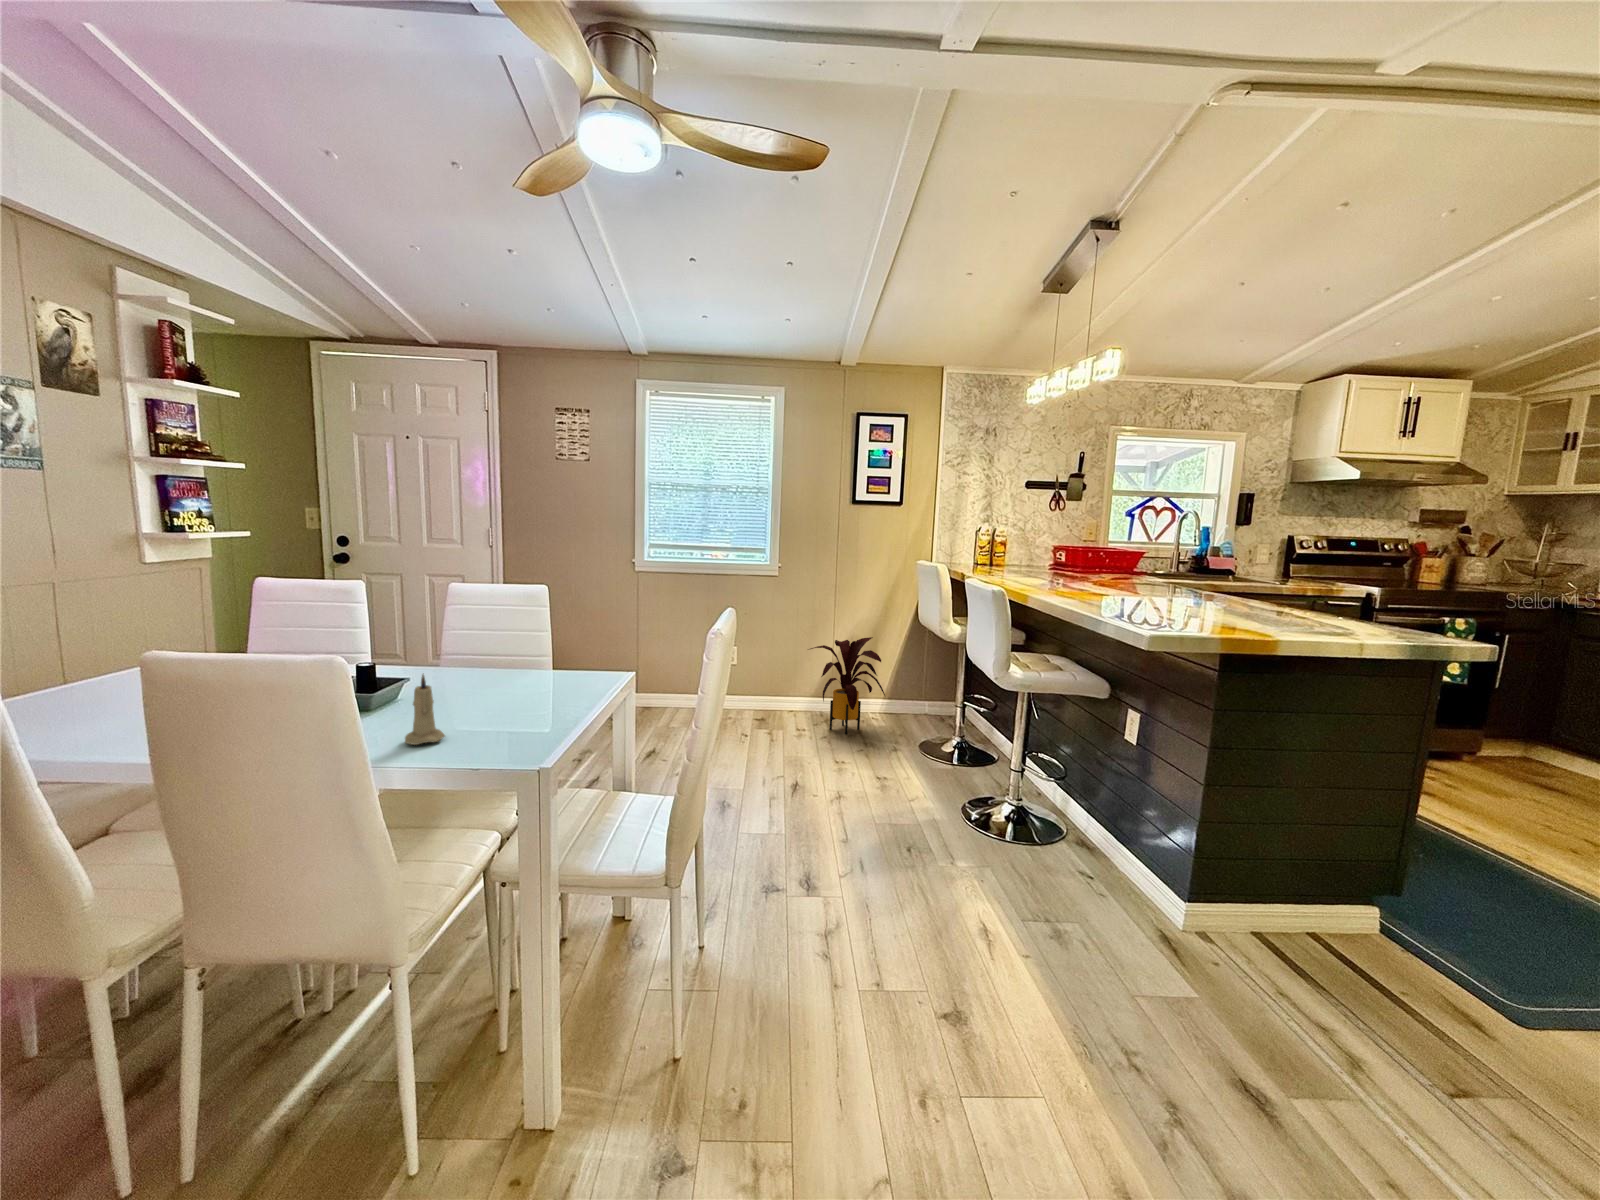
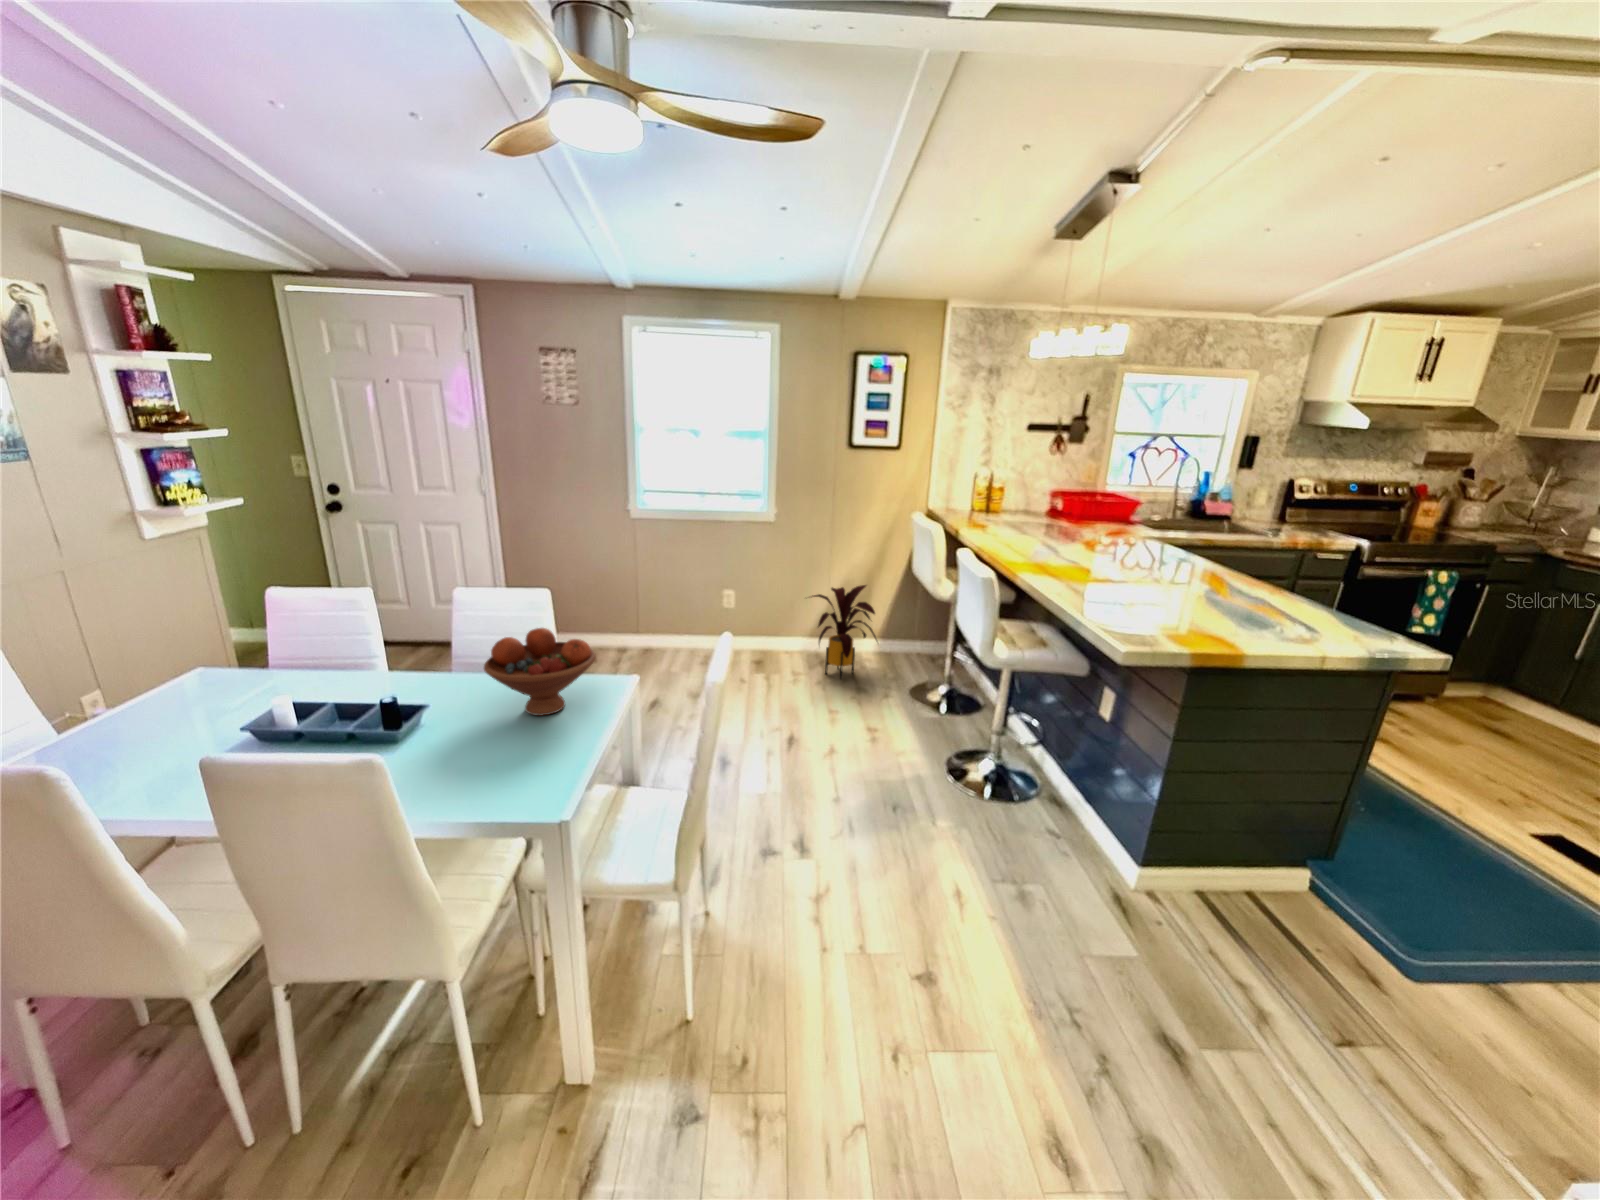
fruit bowl: none [473,615,593,702] -> present [484,628,596,716]
candle: present [405,675,445,745] -> none [432,717,468,782]

